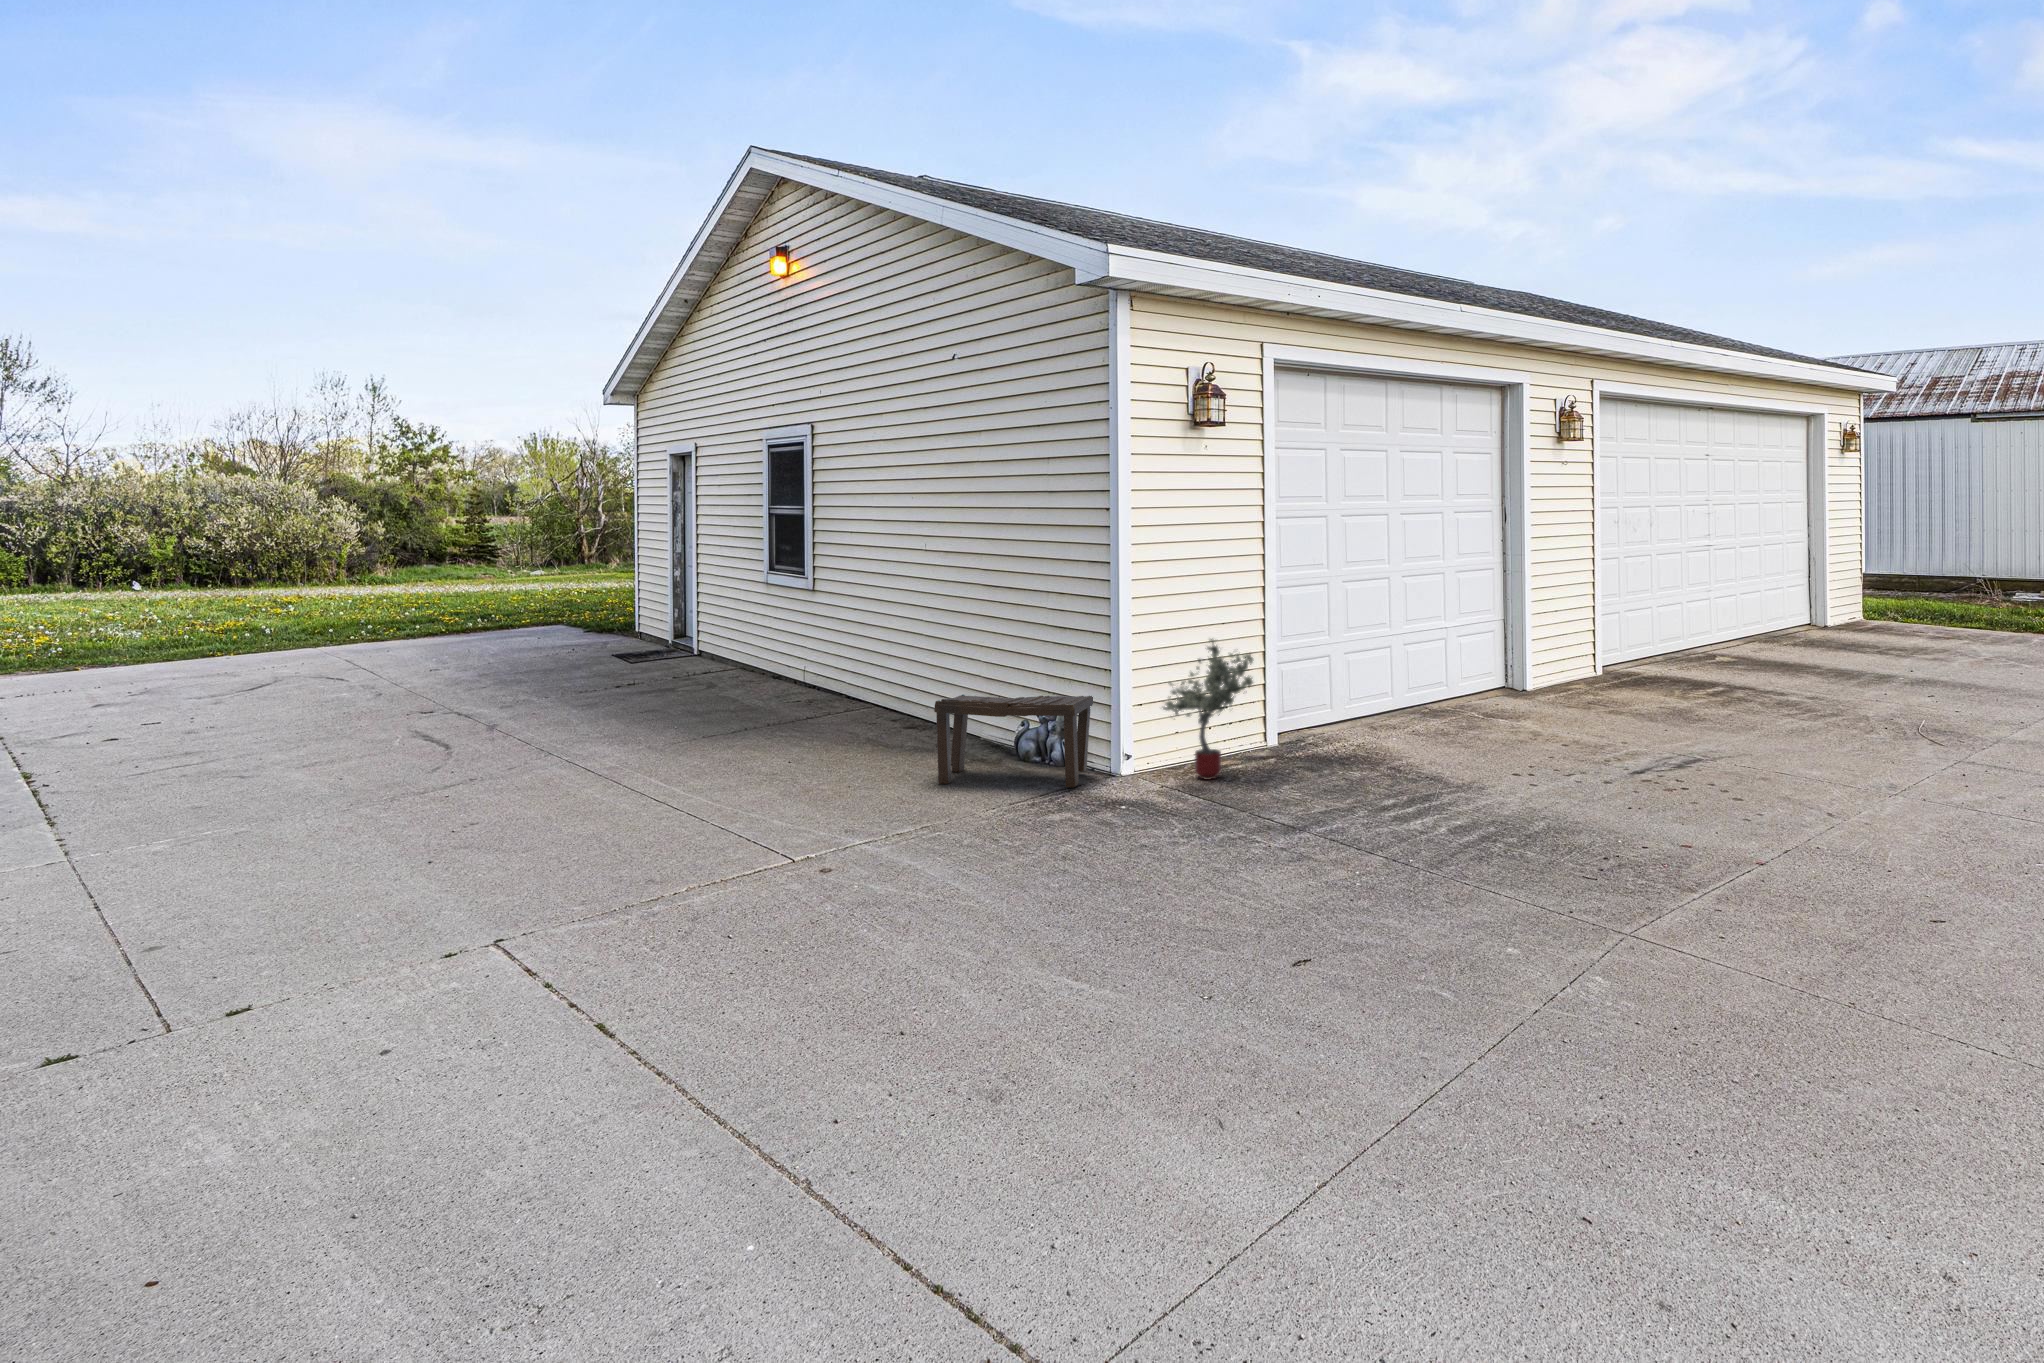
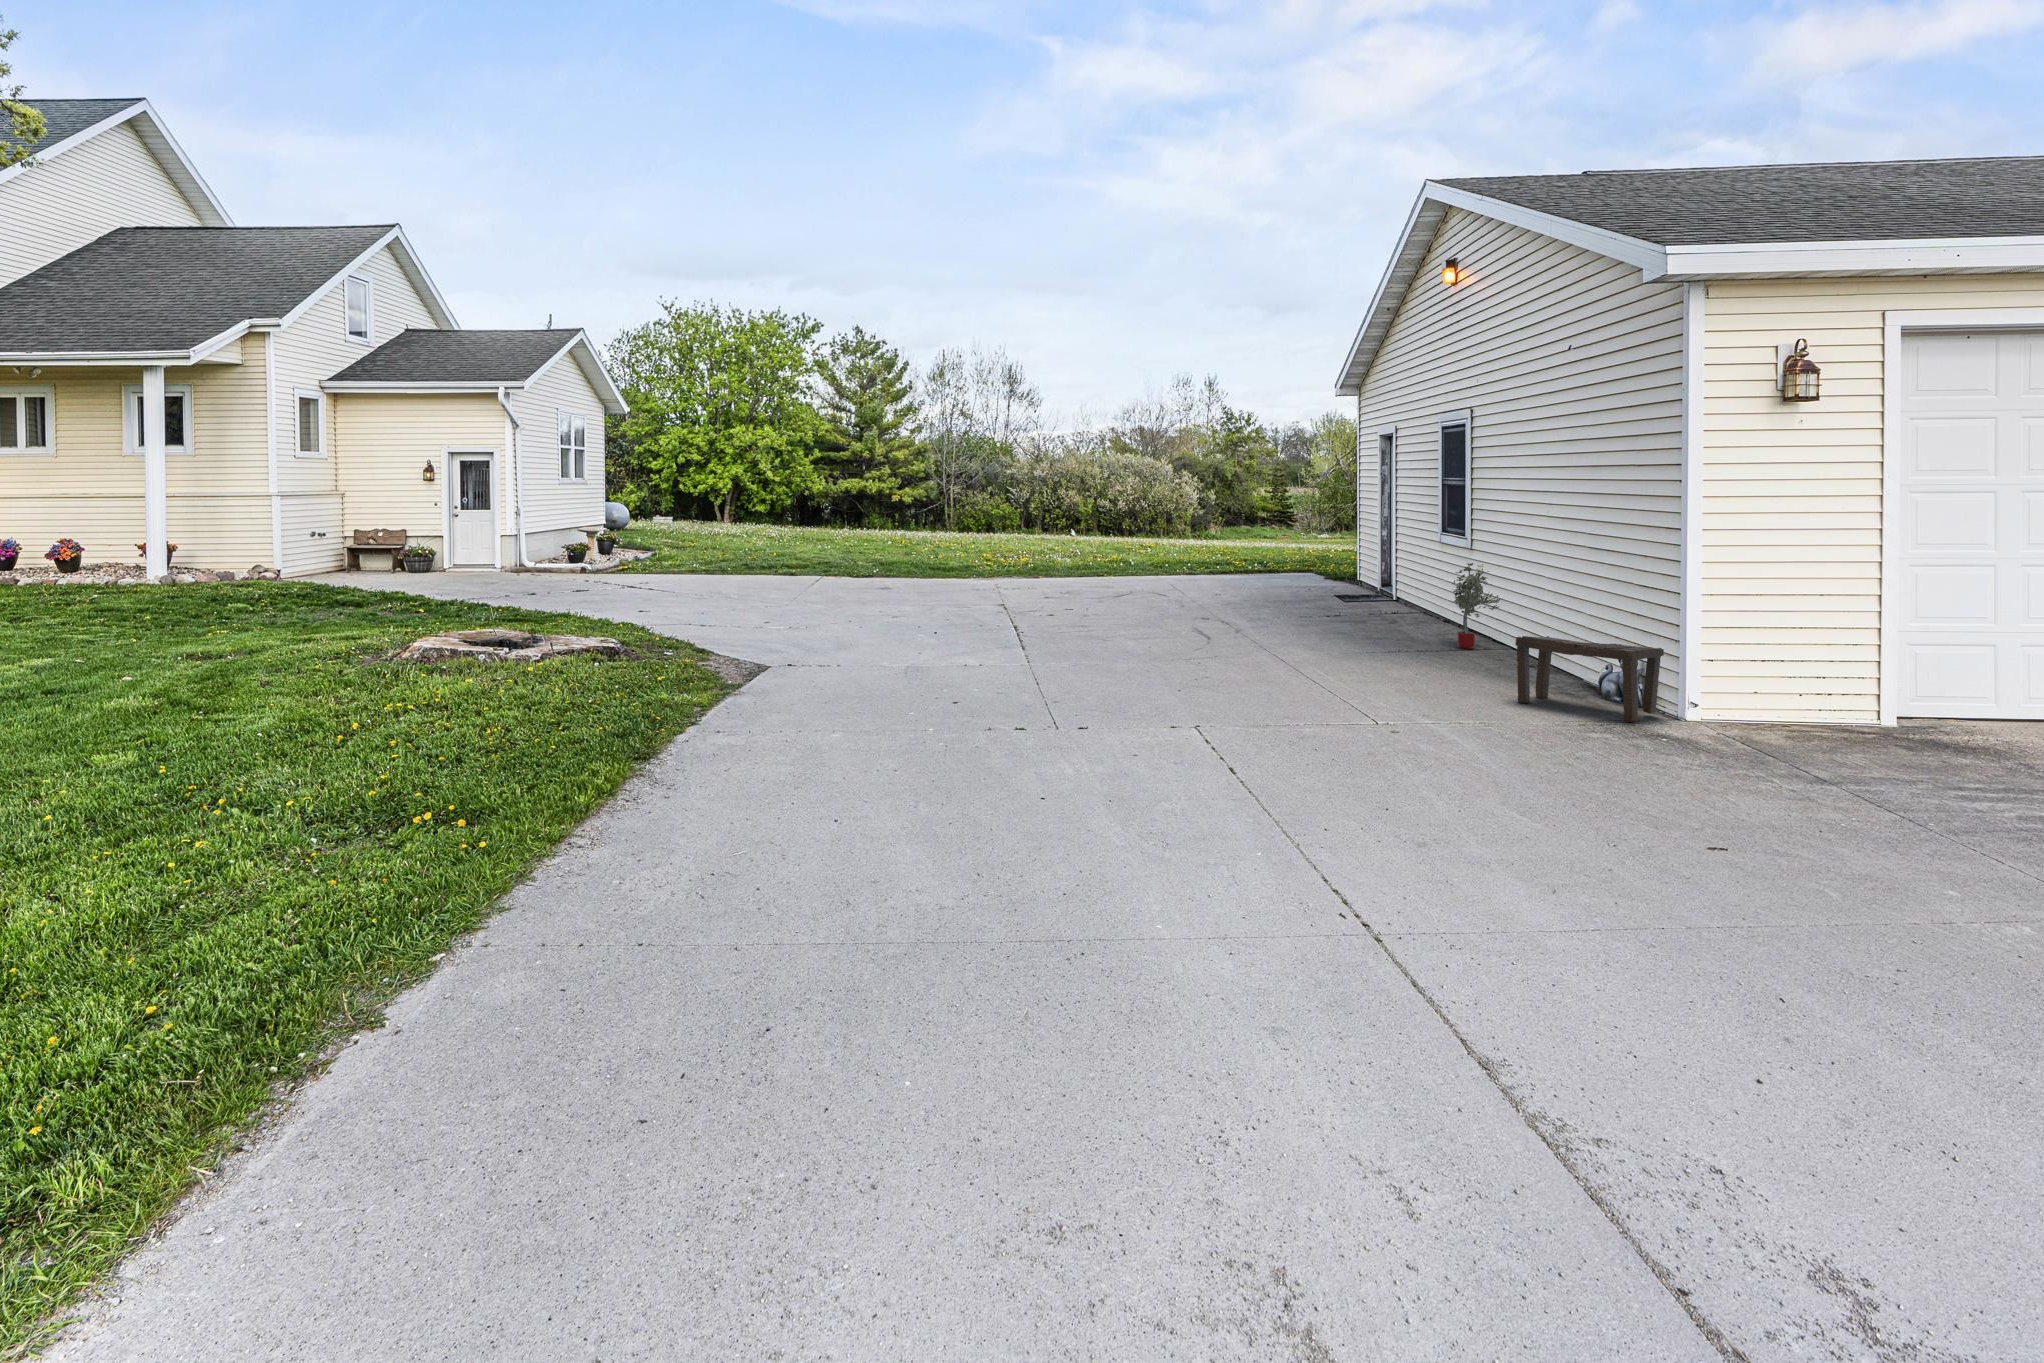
potted tree: present [1163,638,1253,779] -> present [1453,563,1500,649]

